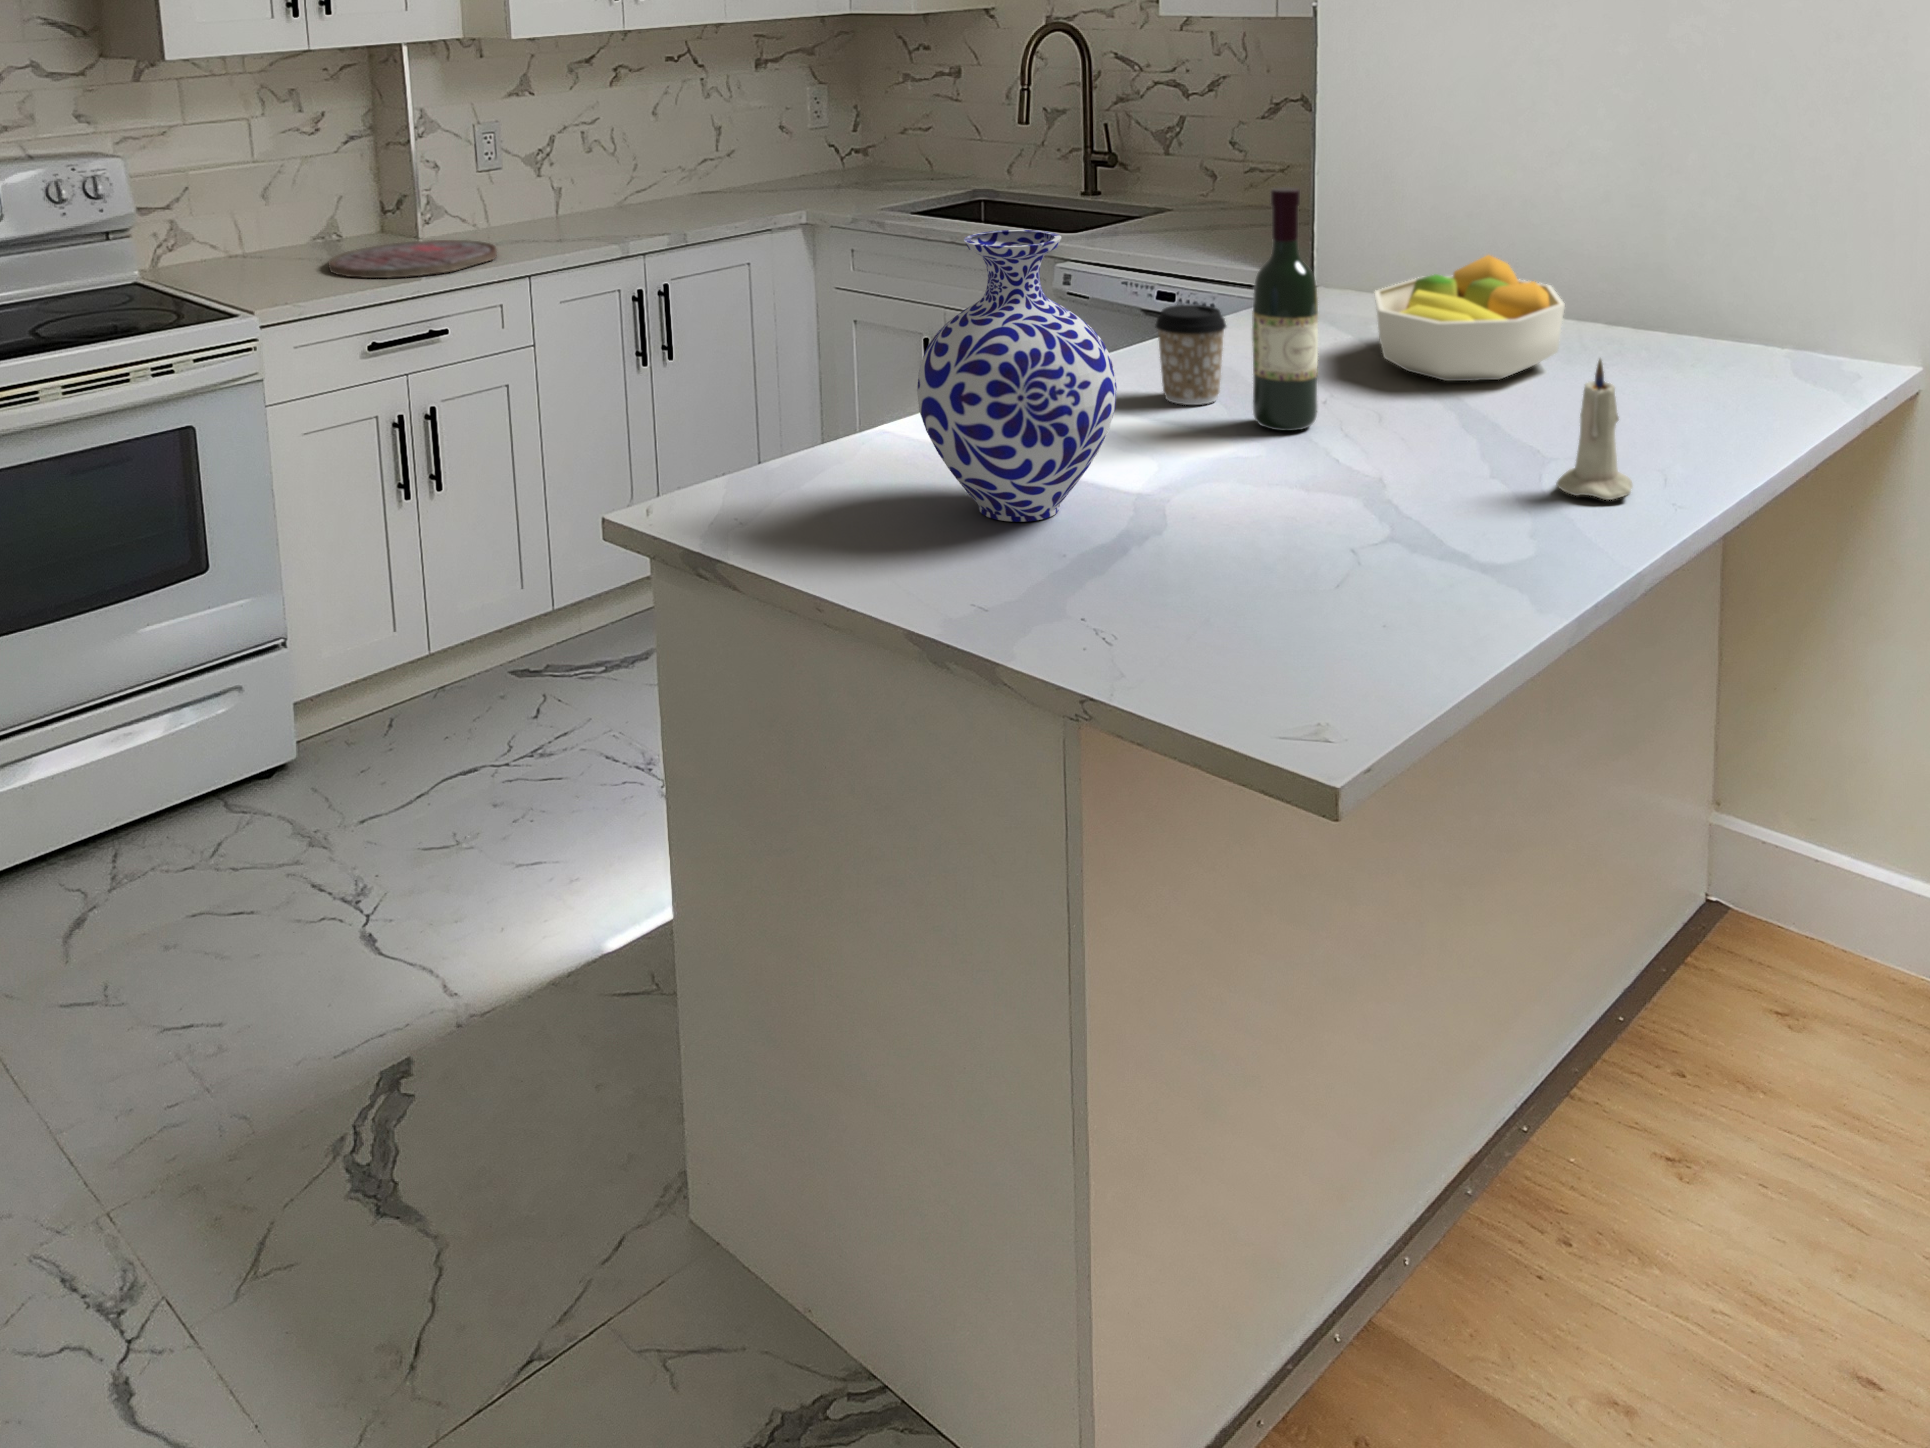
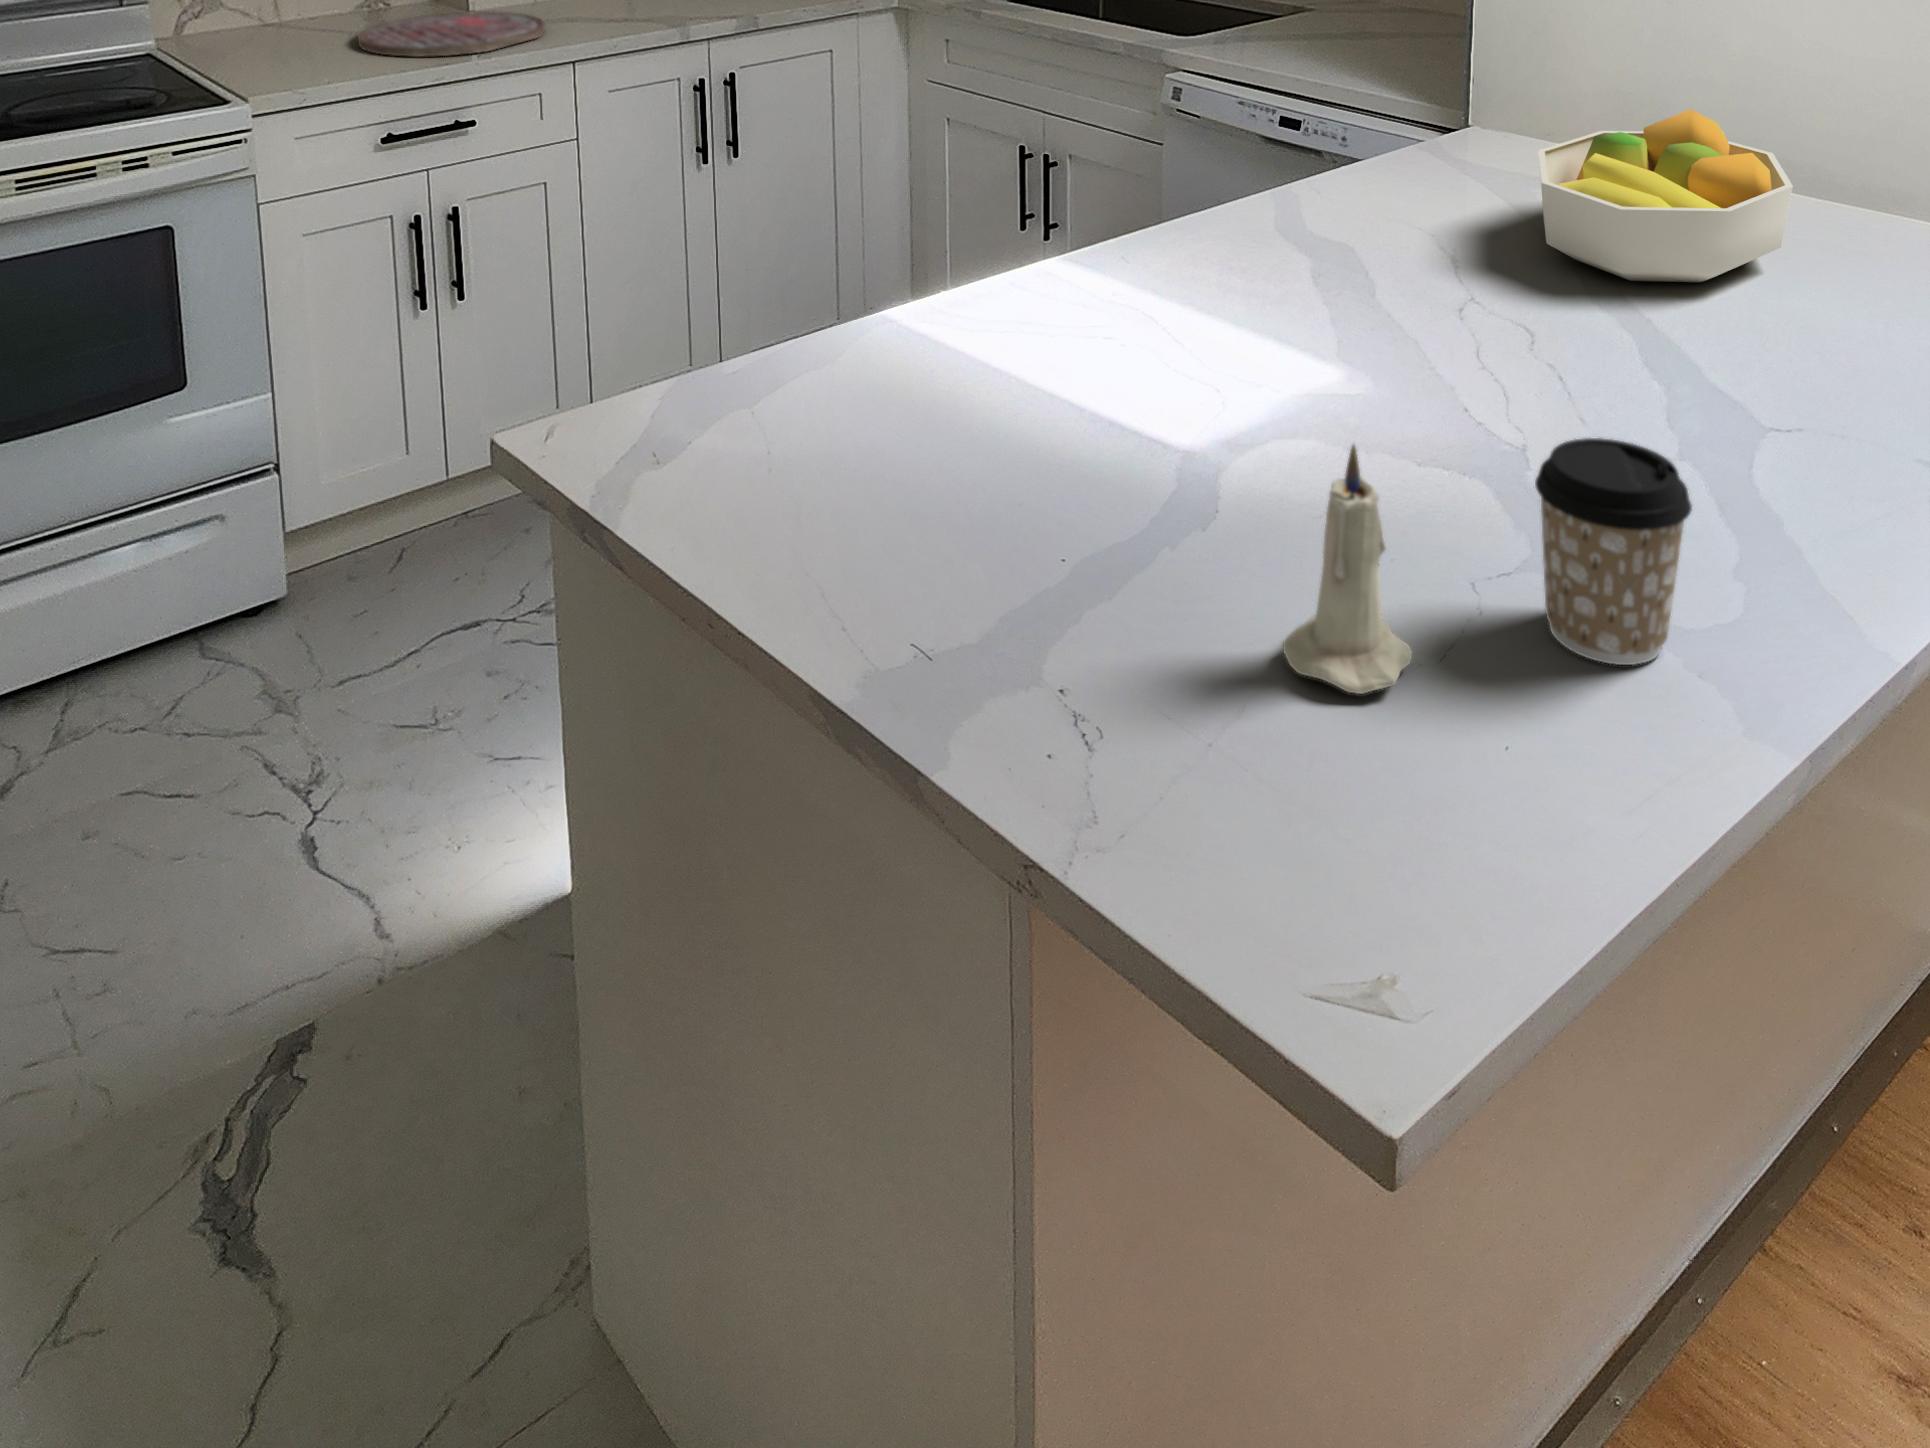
wine bottle: present [1252,187,1318,431] -> none [1364,31,1453,353]
vase: present [917,230,1117,522] -> none [887,91,1158,493]
coffee cup: present [1155,305,1226,405] -> present [1535,438,1692,665]
candle: present [1556,359,1632,500] -> present [1283,445,1412,694]

